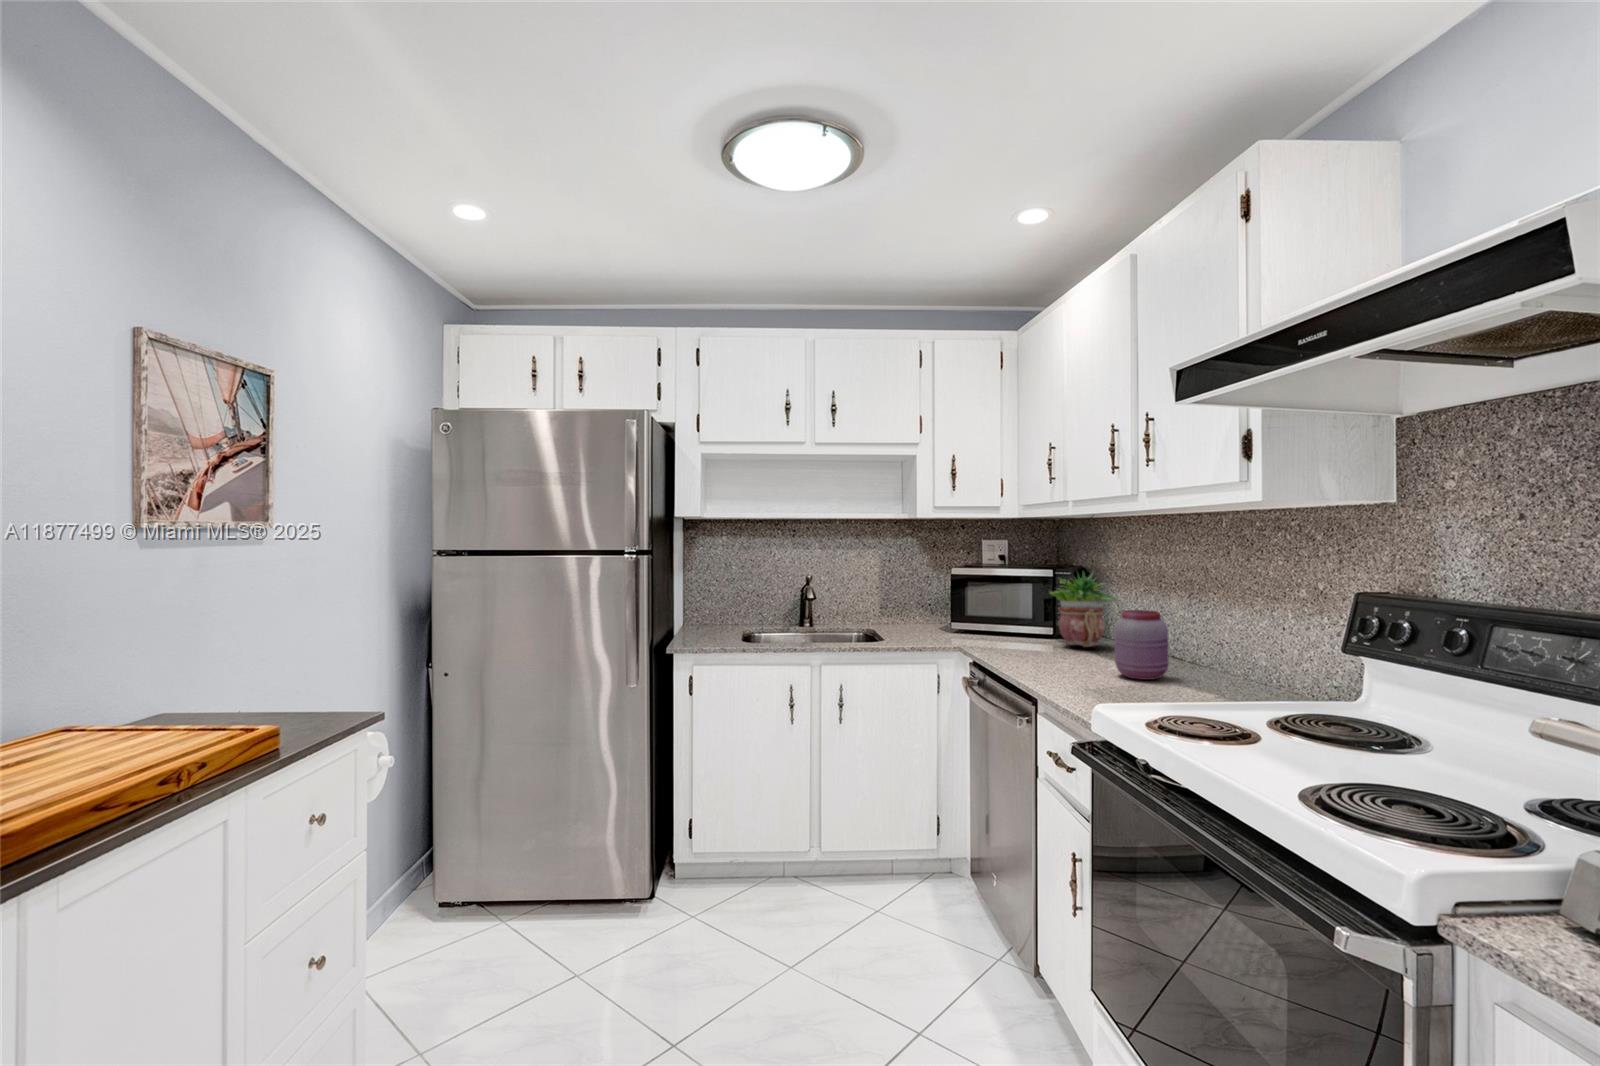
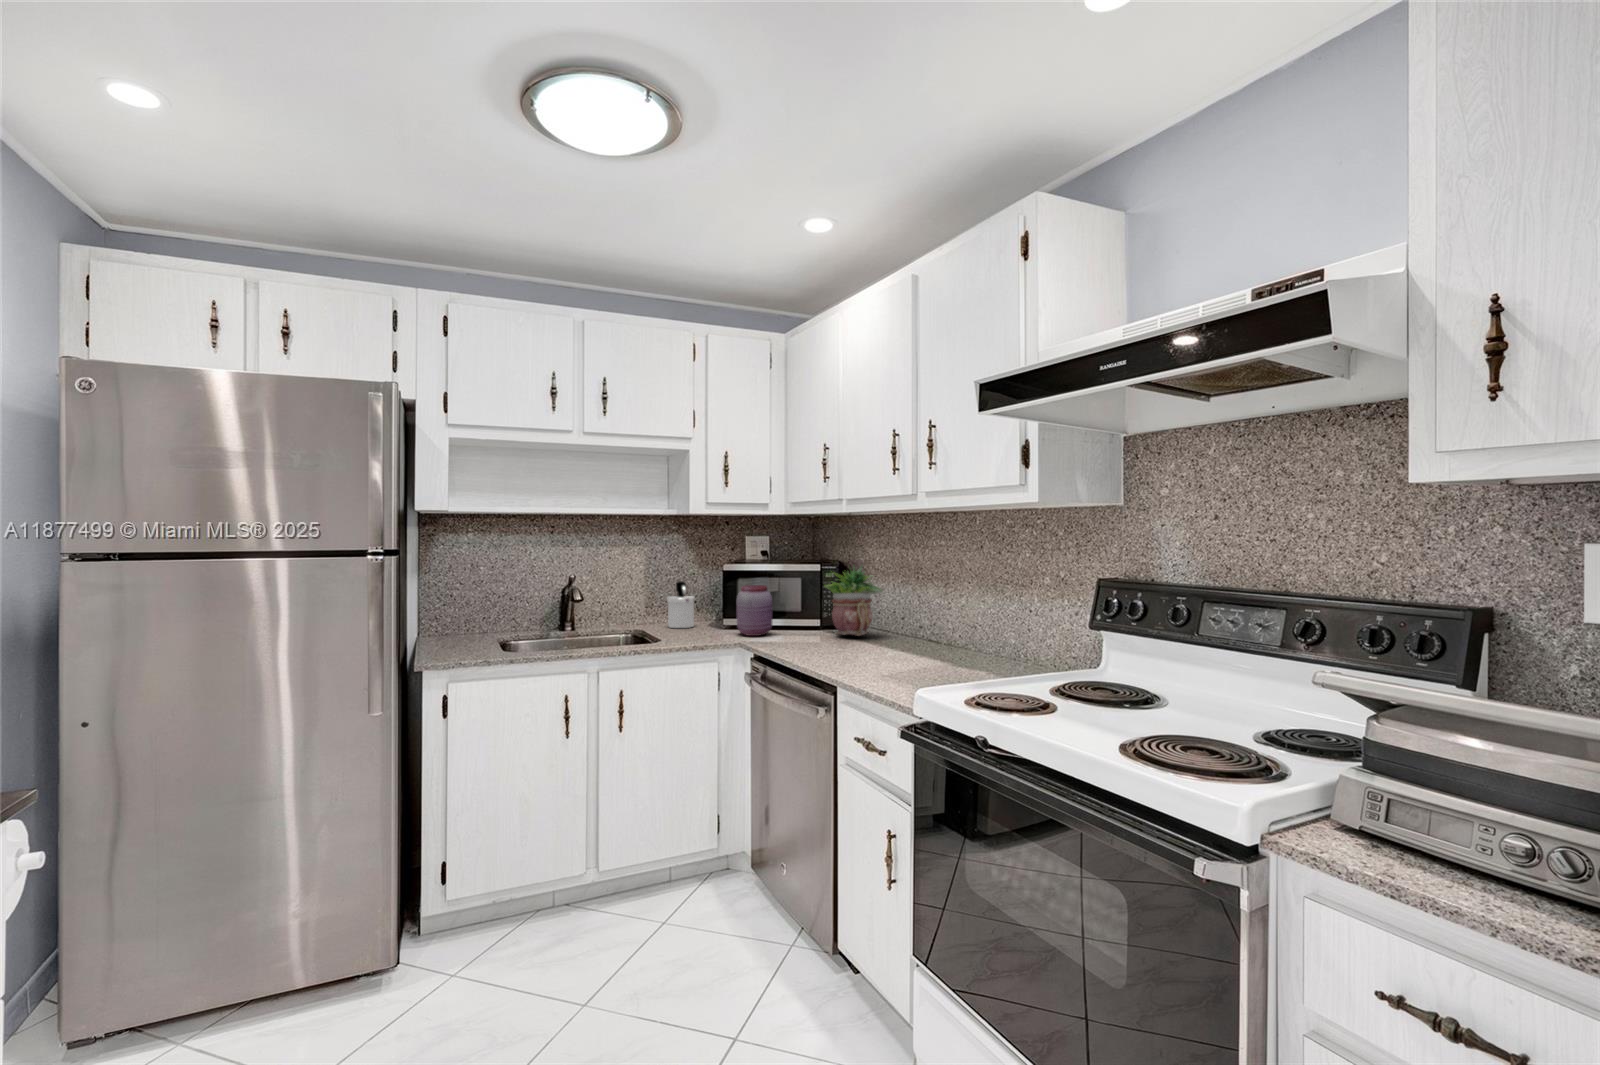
soap dispenser: none [896,584,923,629] -> present [667,581,695,628]
jar: present [1114,610,1169,680] -> present [737,585,772,636]

